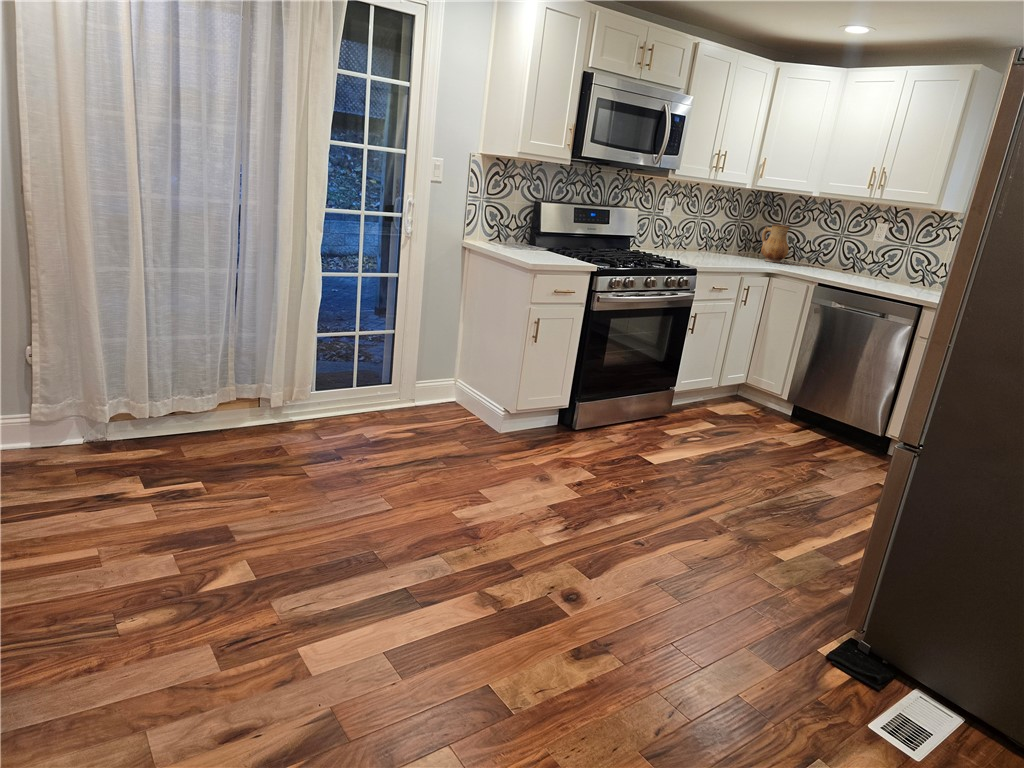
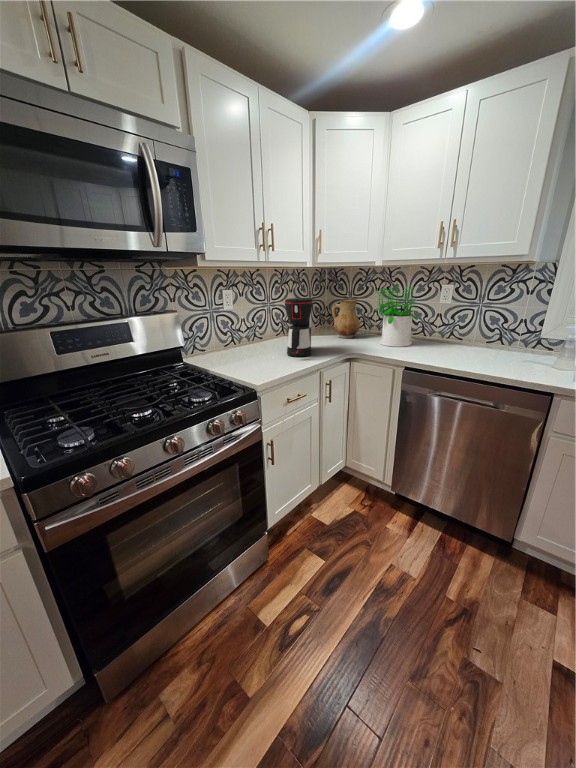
coffee maker: none [716,213,748,263] -> present [284,298,313,357]
potted plant: none [803,216,846,274] -> present [375,285,418,347]

